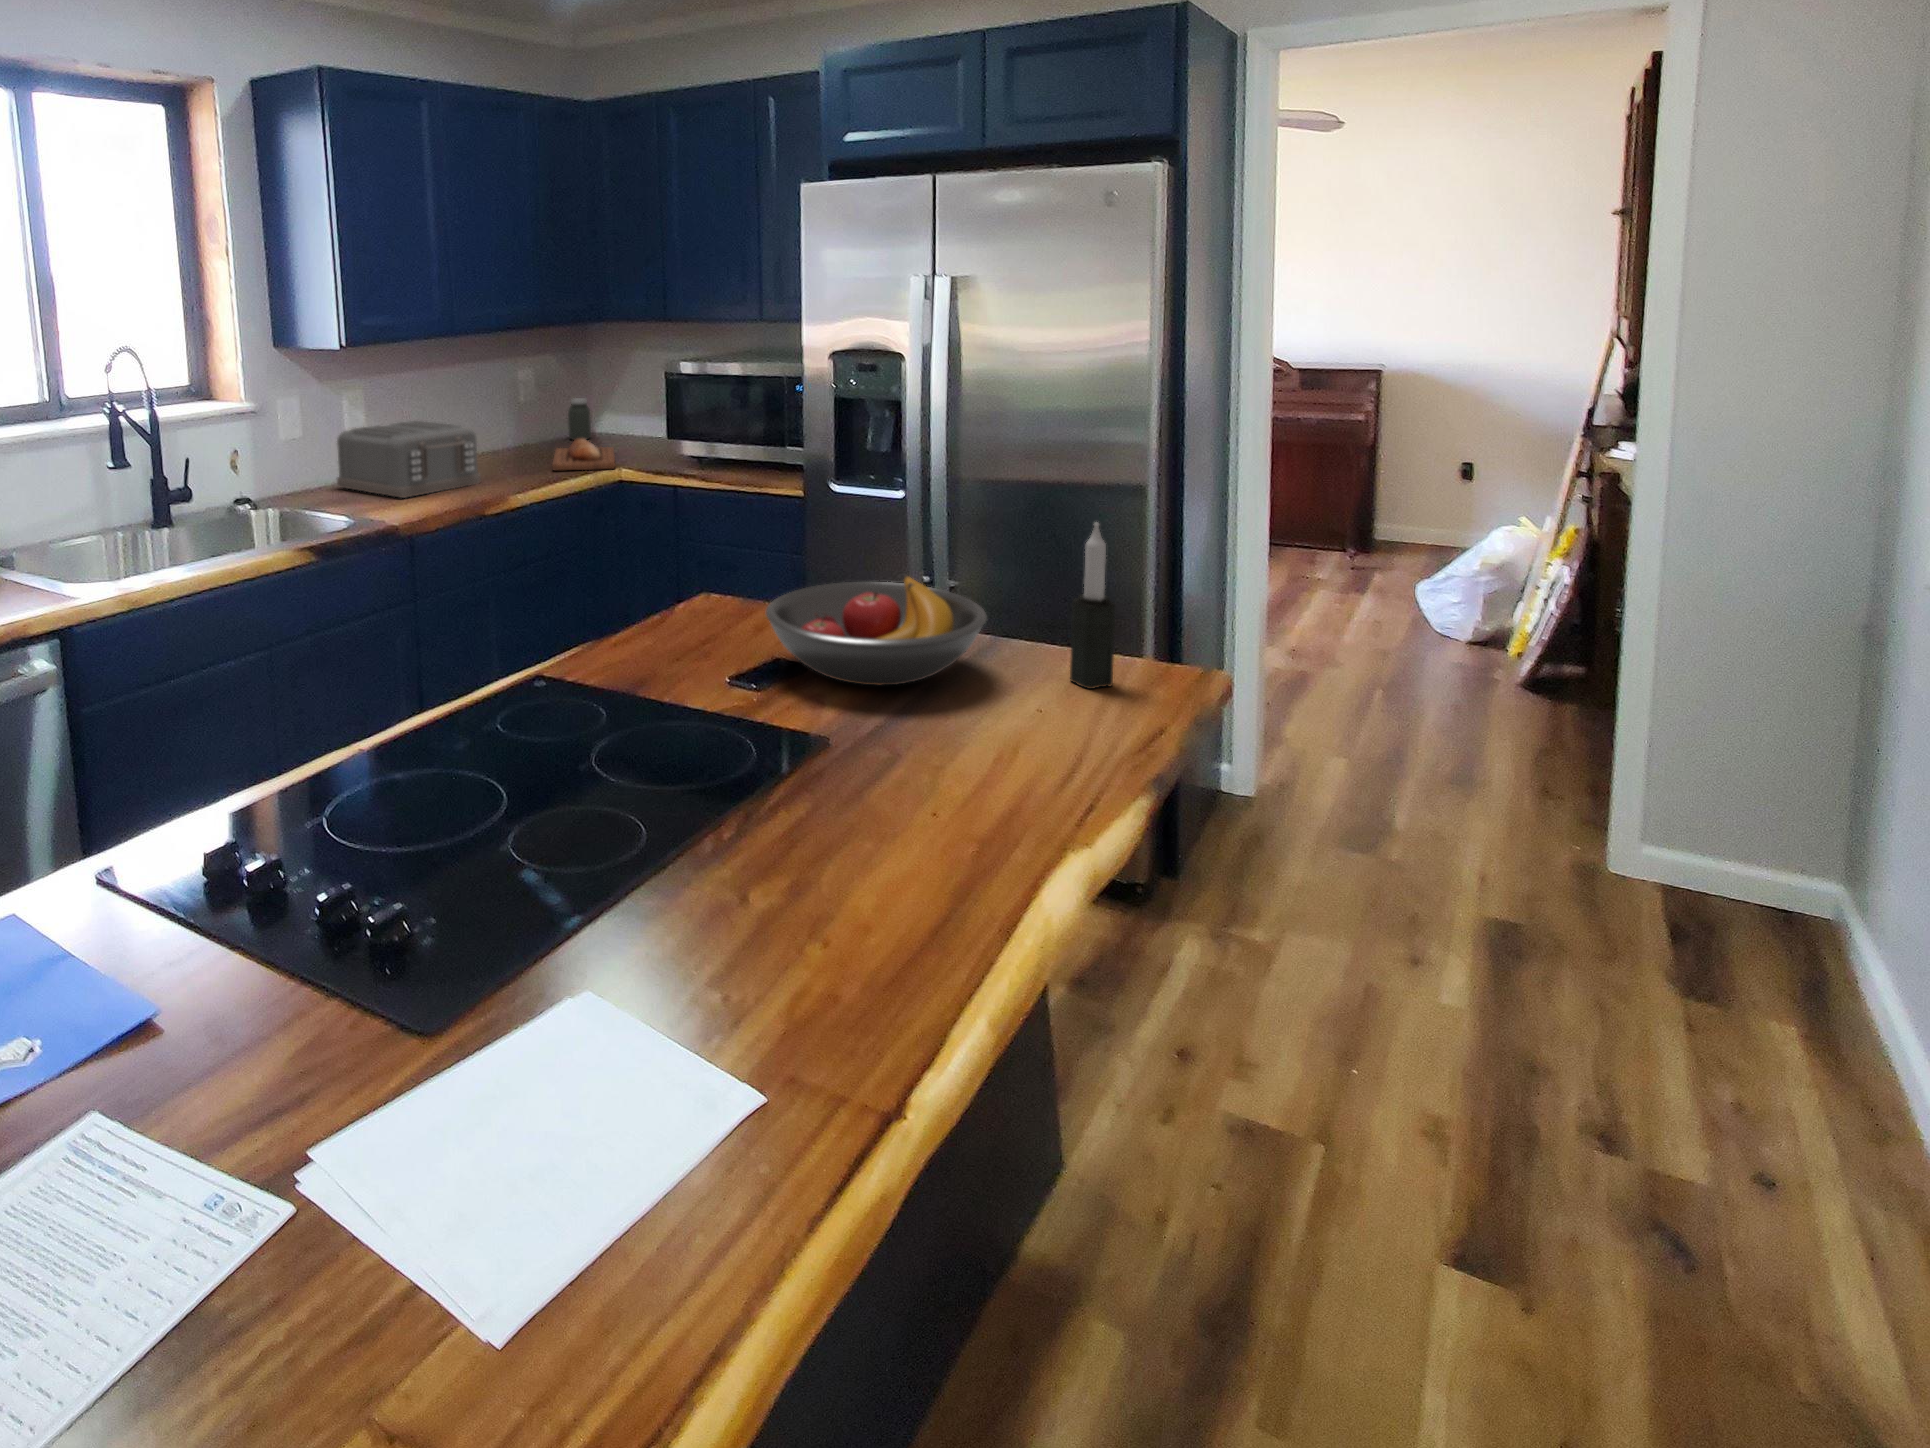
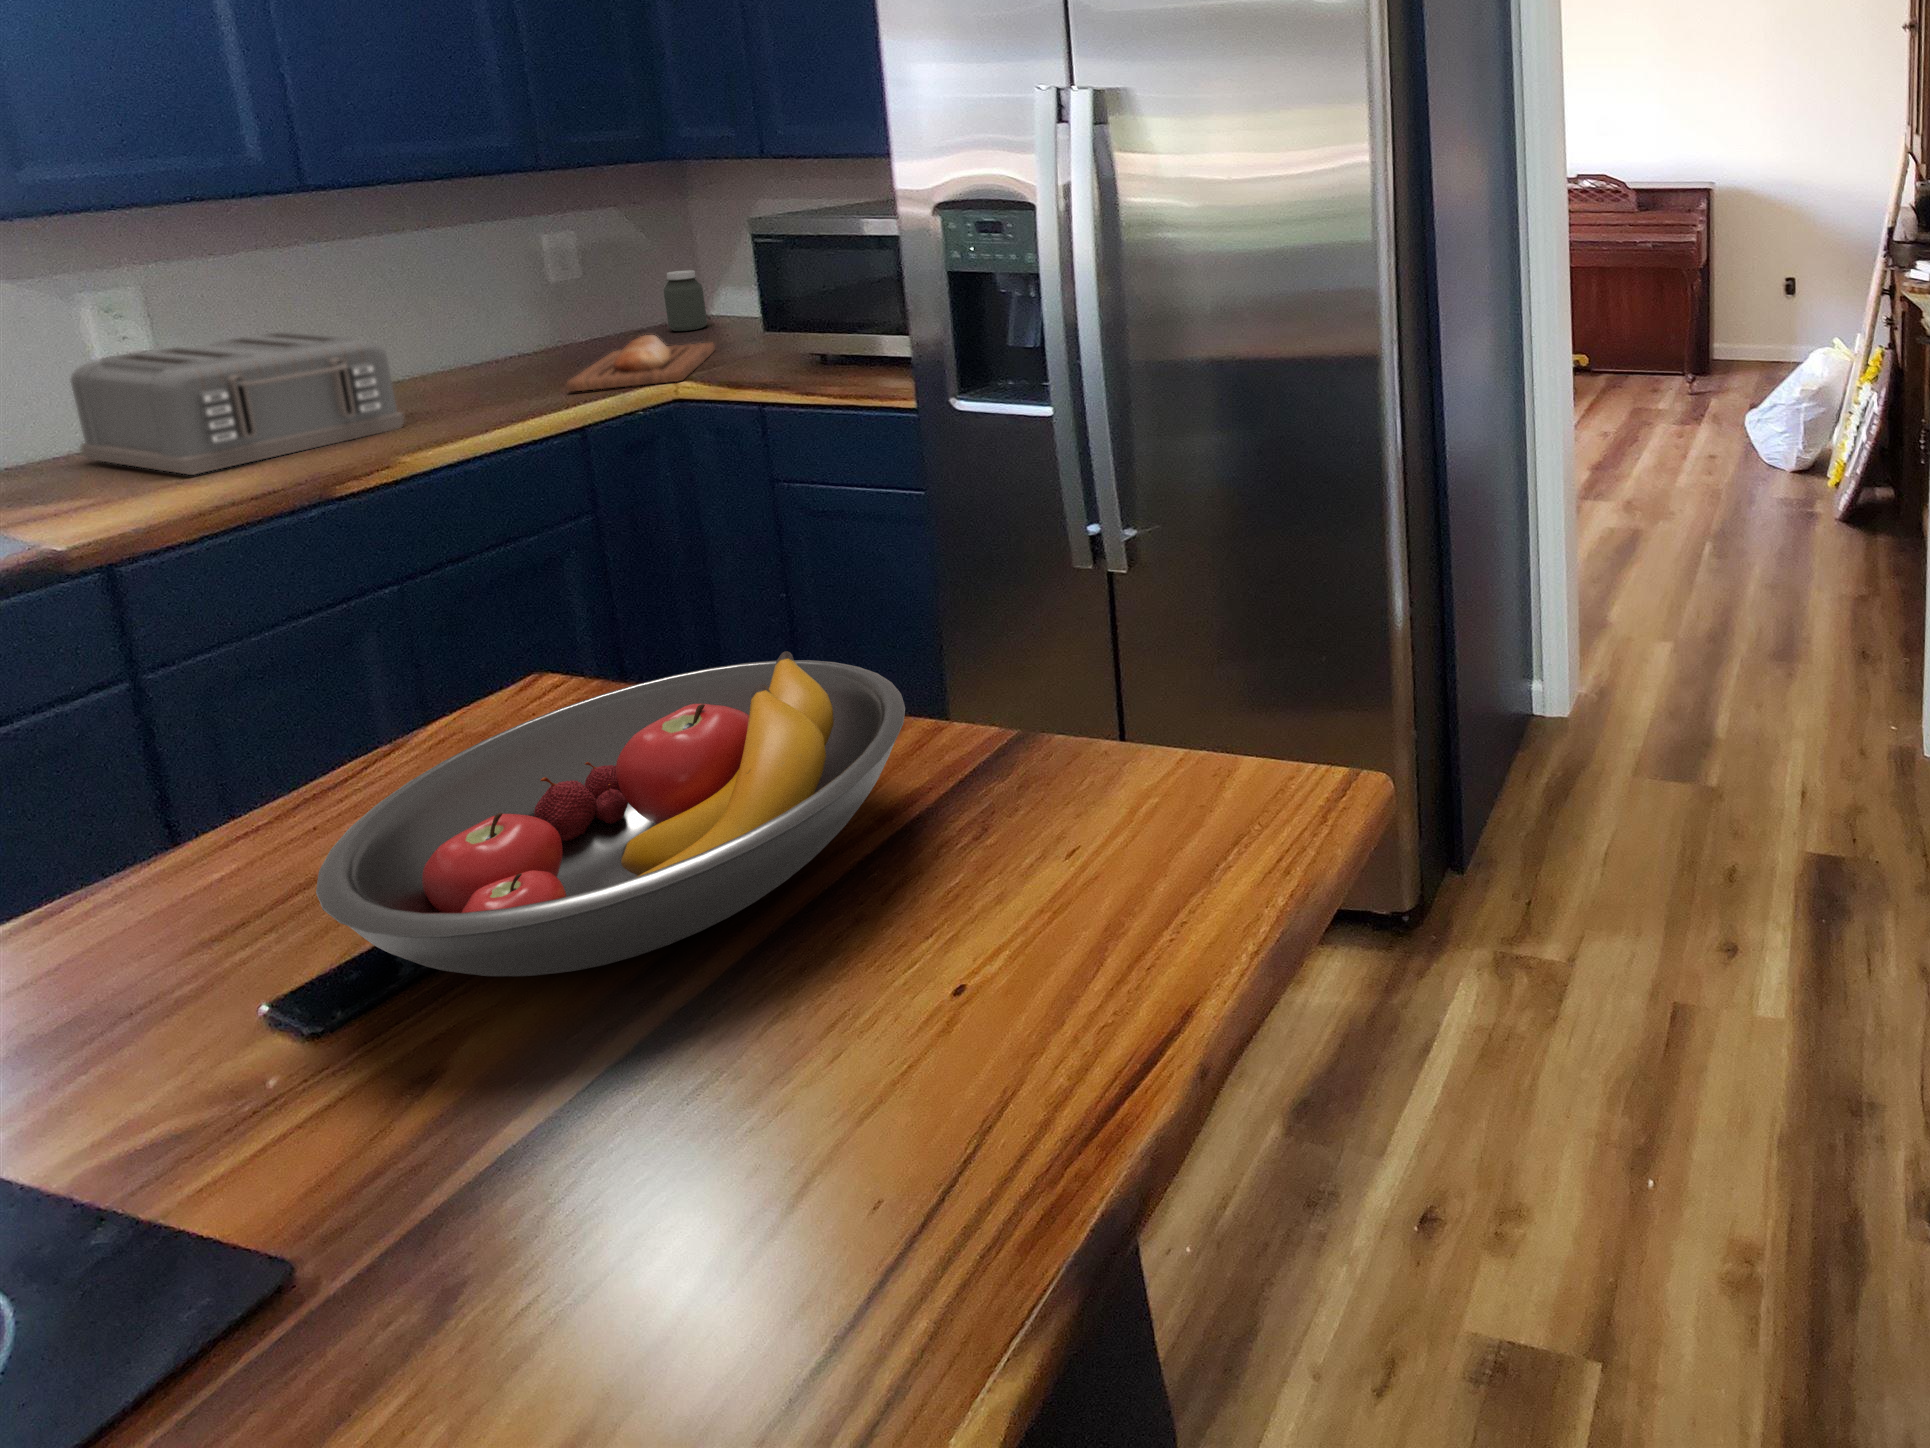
candle: present [1070,522,1116,689] -> none [1066,541,1155,857]

